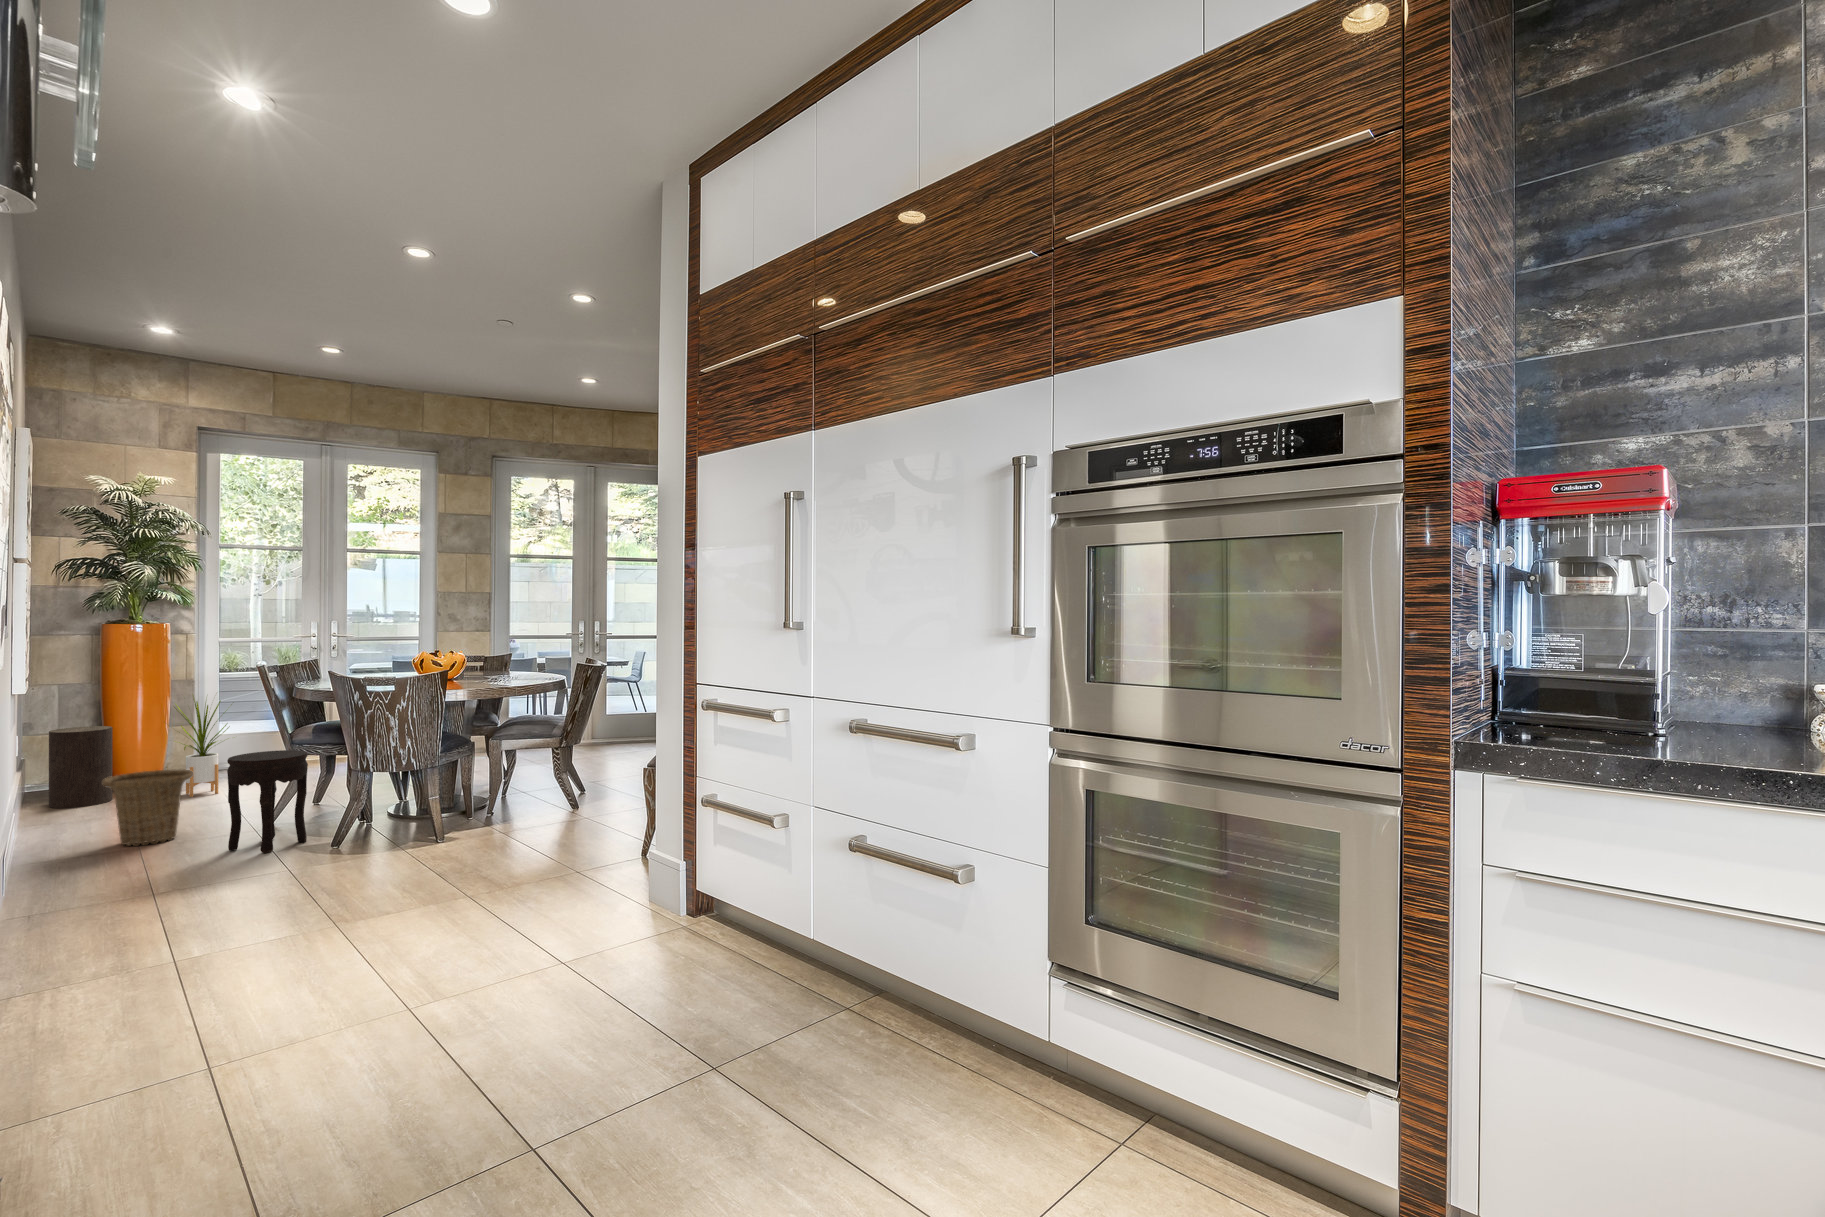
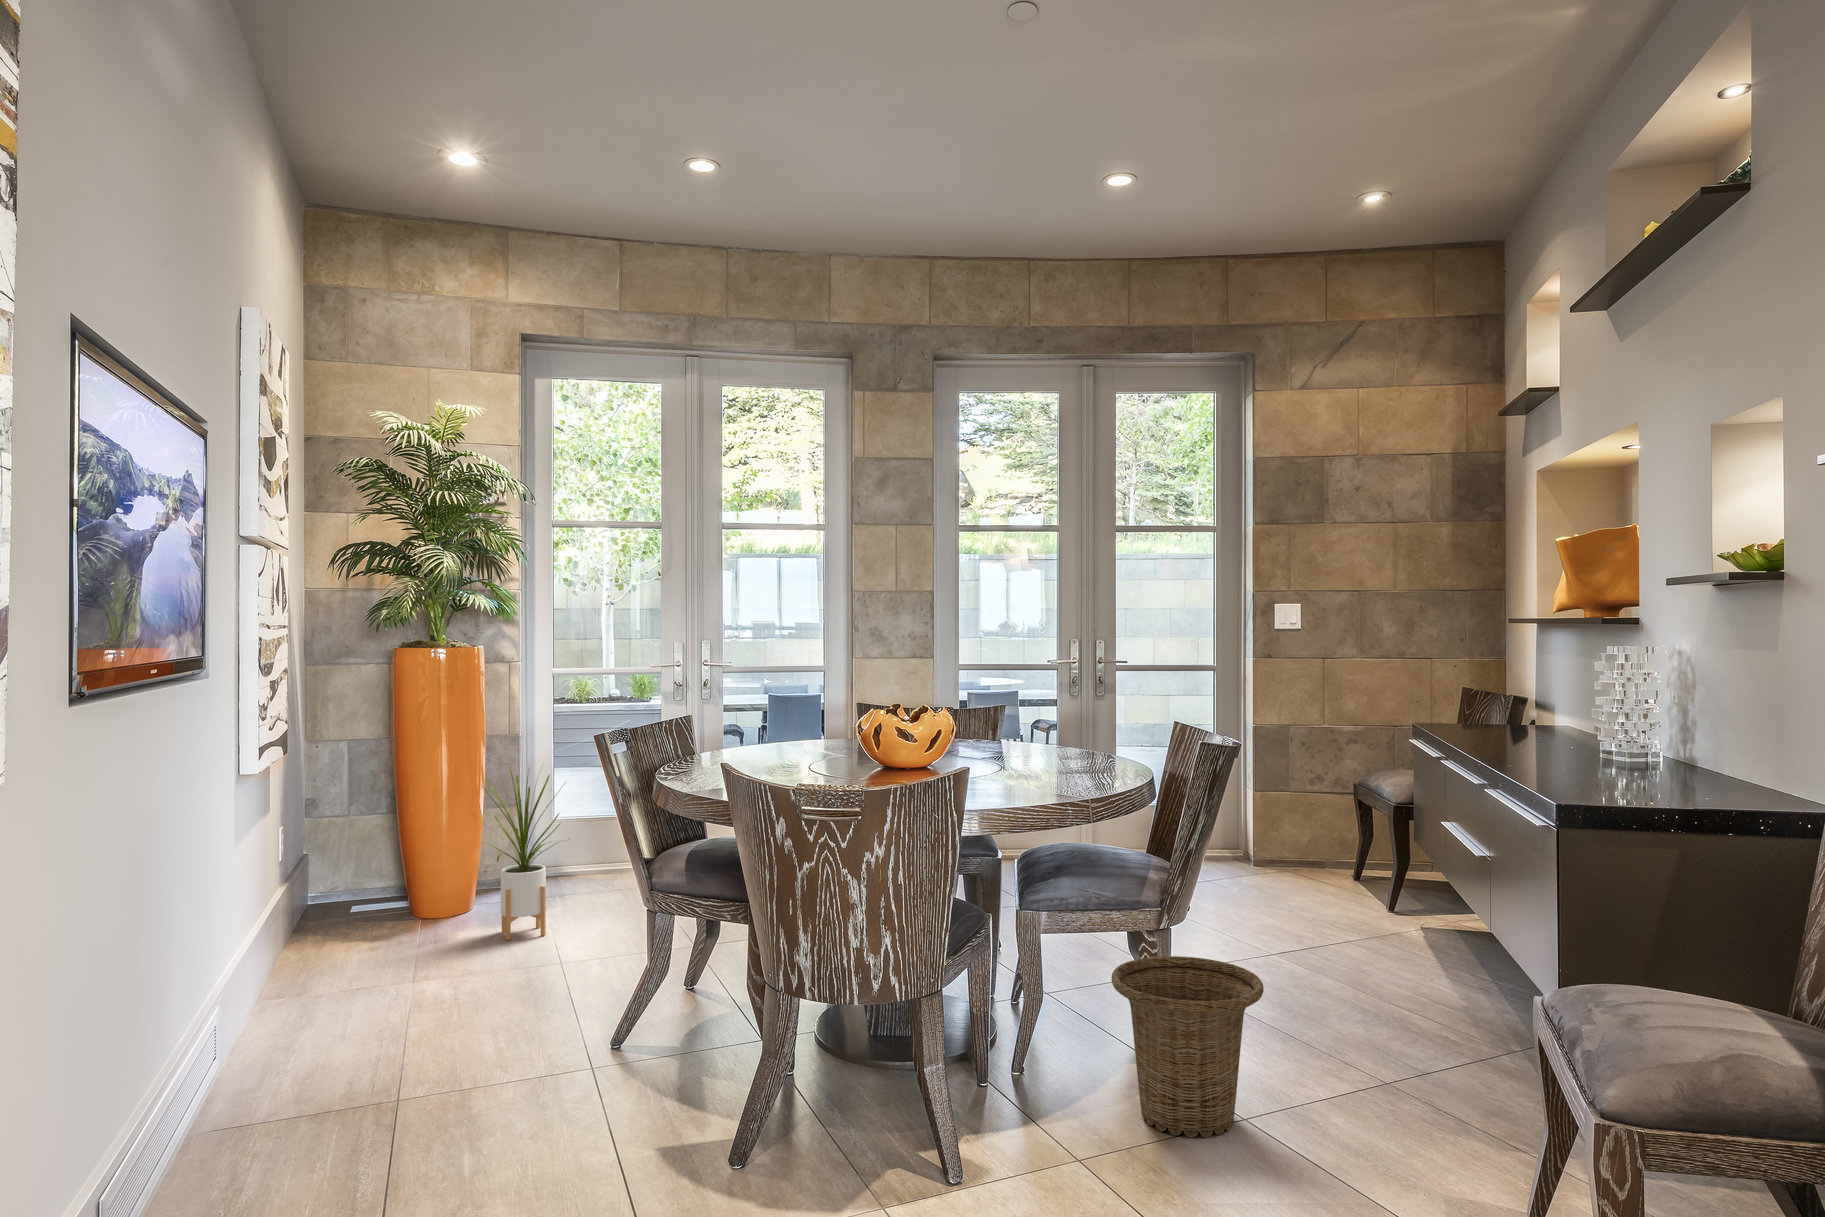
stool: present [49,726,113,808] -> none [322,812,405,949]
side table: present [227,750,308,853] -> none [541,915,682,1153]
basket: present [102,770,193,846] -> present [1111,956,1264,1138]

